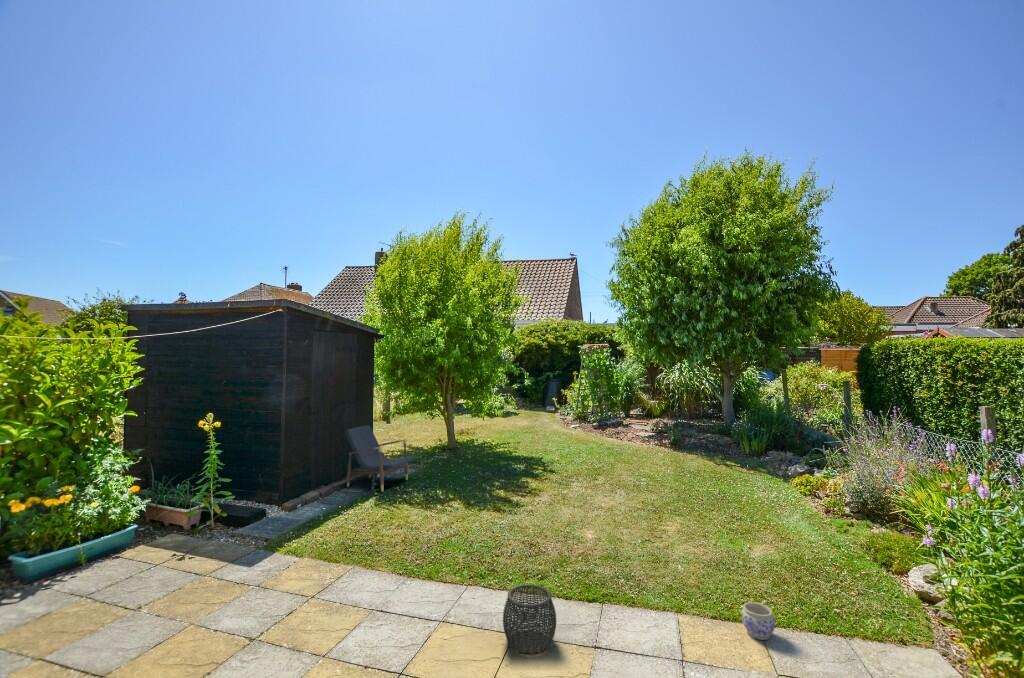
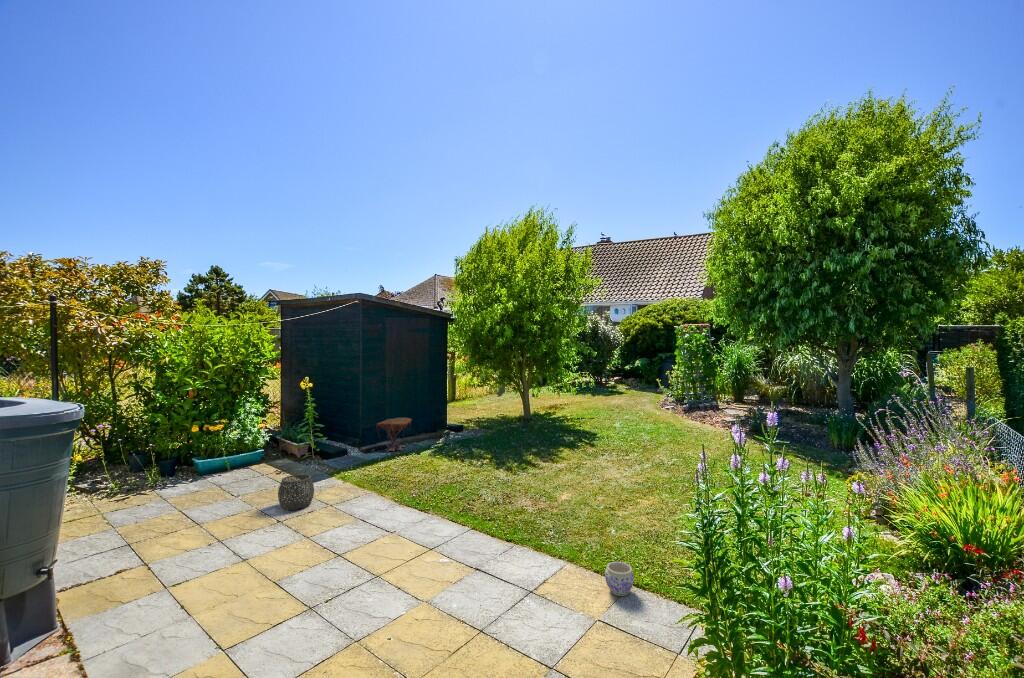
lounge chair: present [345,425,413,492] -> none [418,393,472,446]
side table: none [304,460,347,507] -> present [376,418,411,452]
woven basket: present [503,585,557,654] -> present [278,474,314,510]

